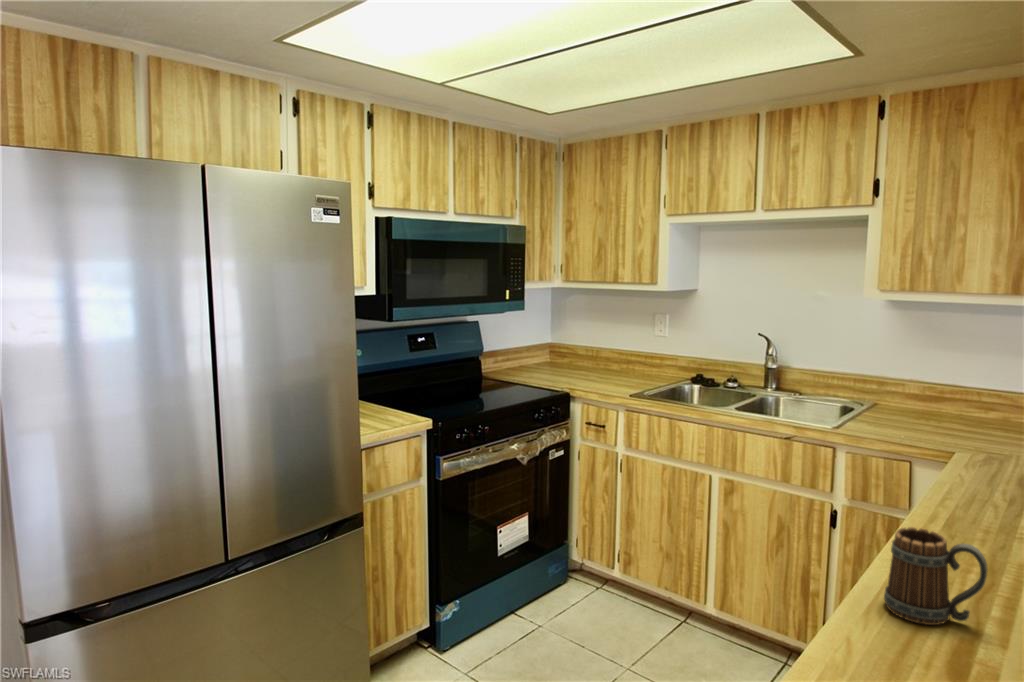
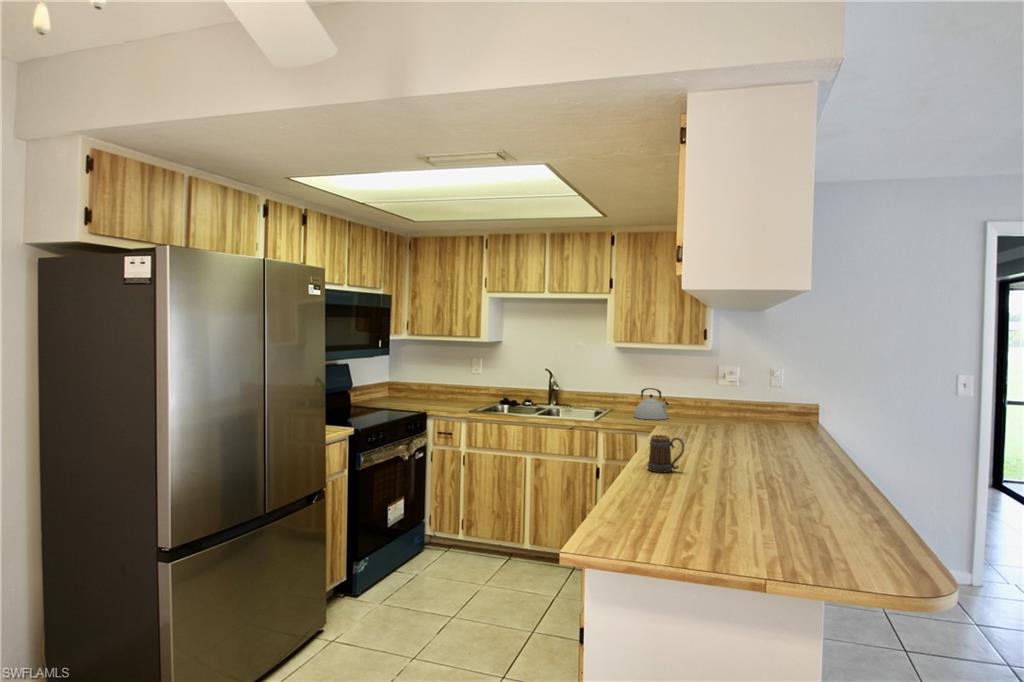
kettle: none [912,374,986,433] -> present [634,388,668,420]

